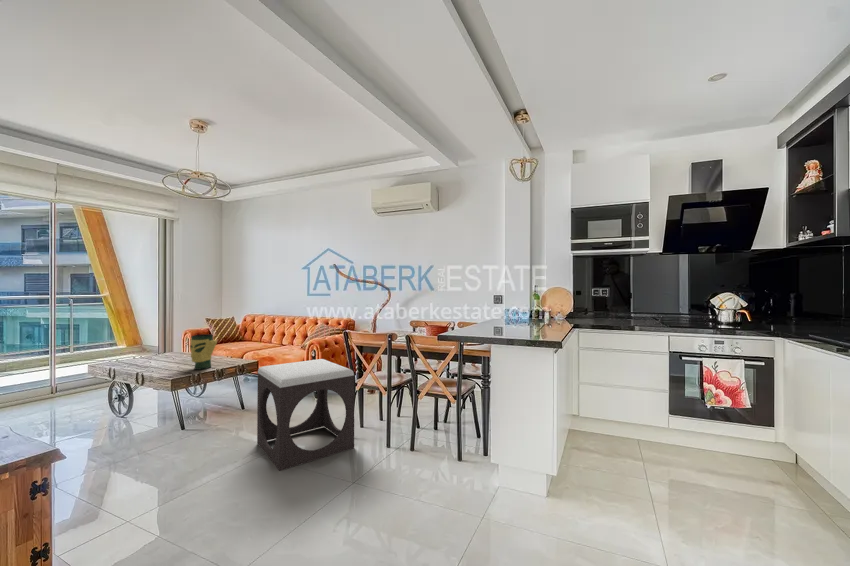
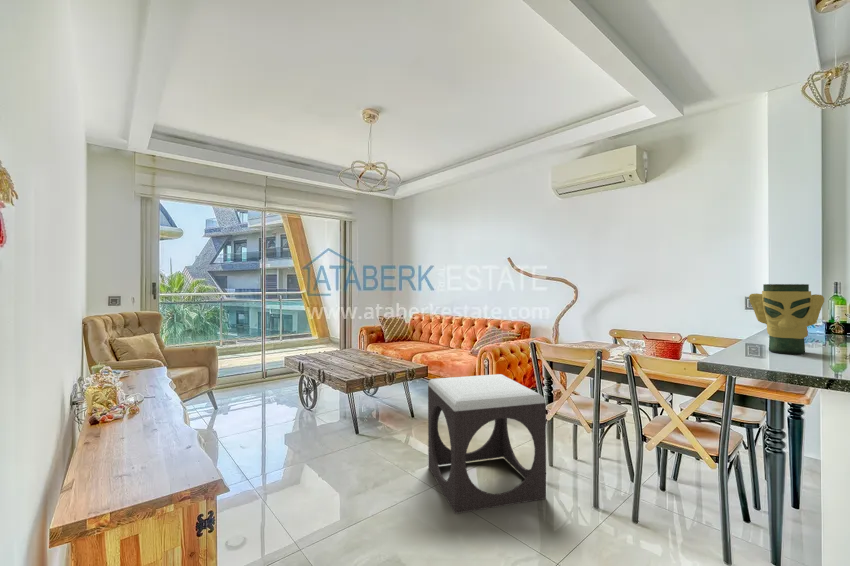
vase: present [190,334,217,370] -> present [749,284,824,355]

